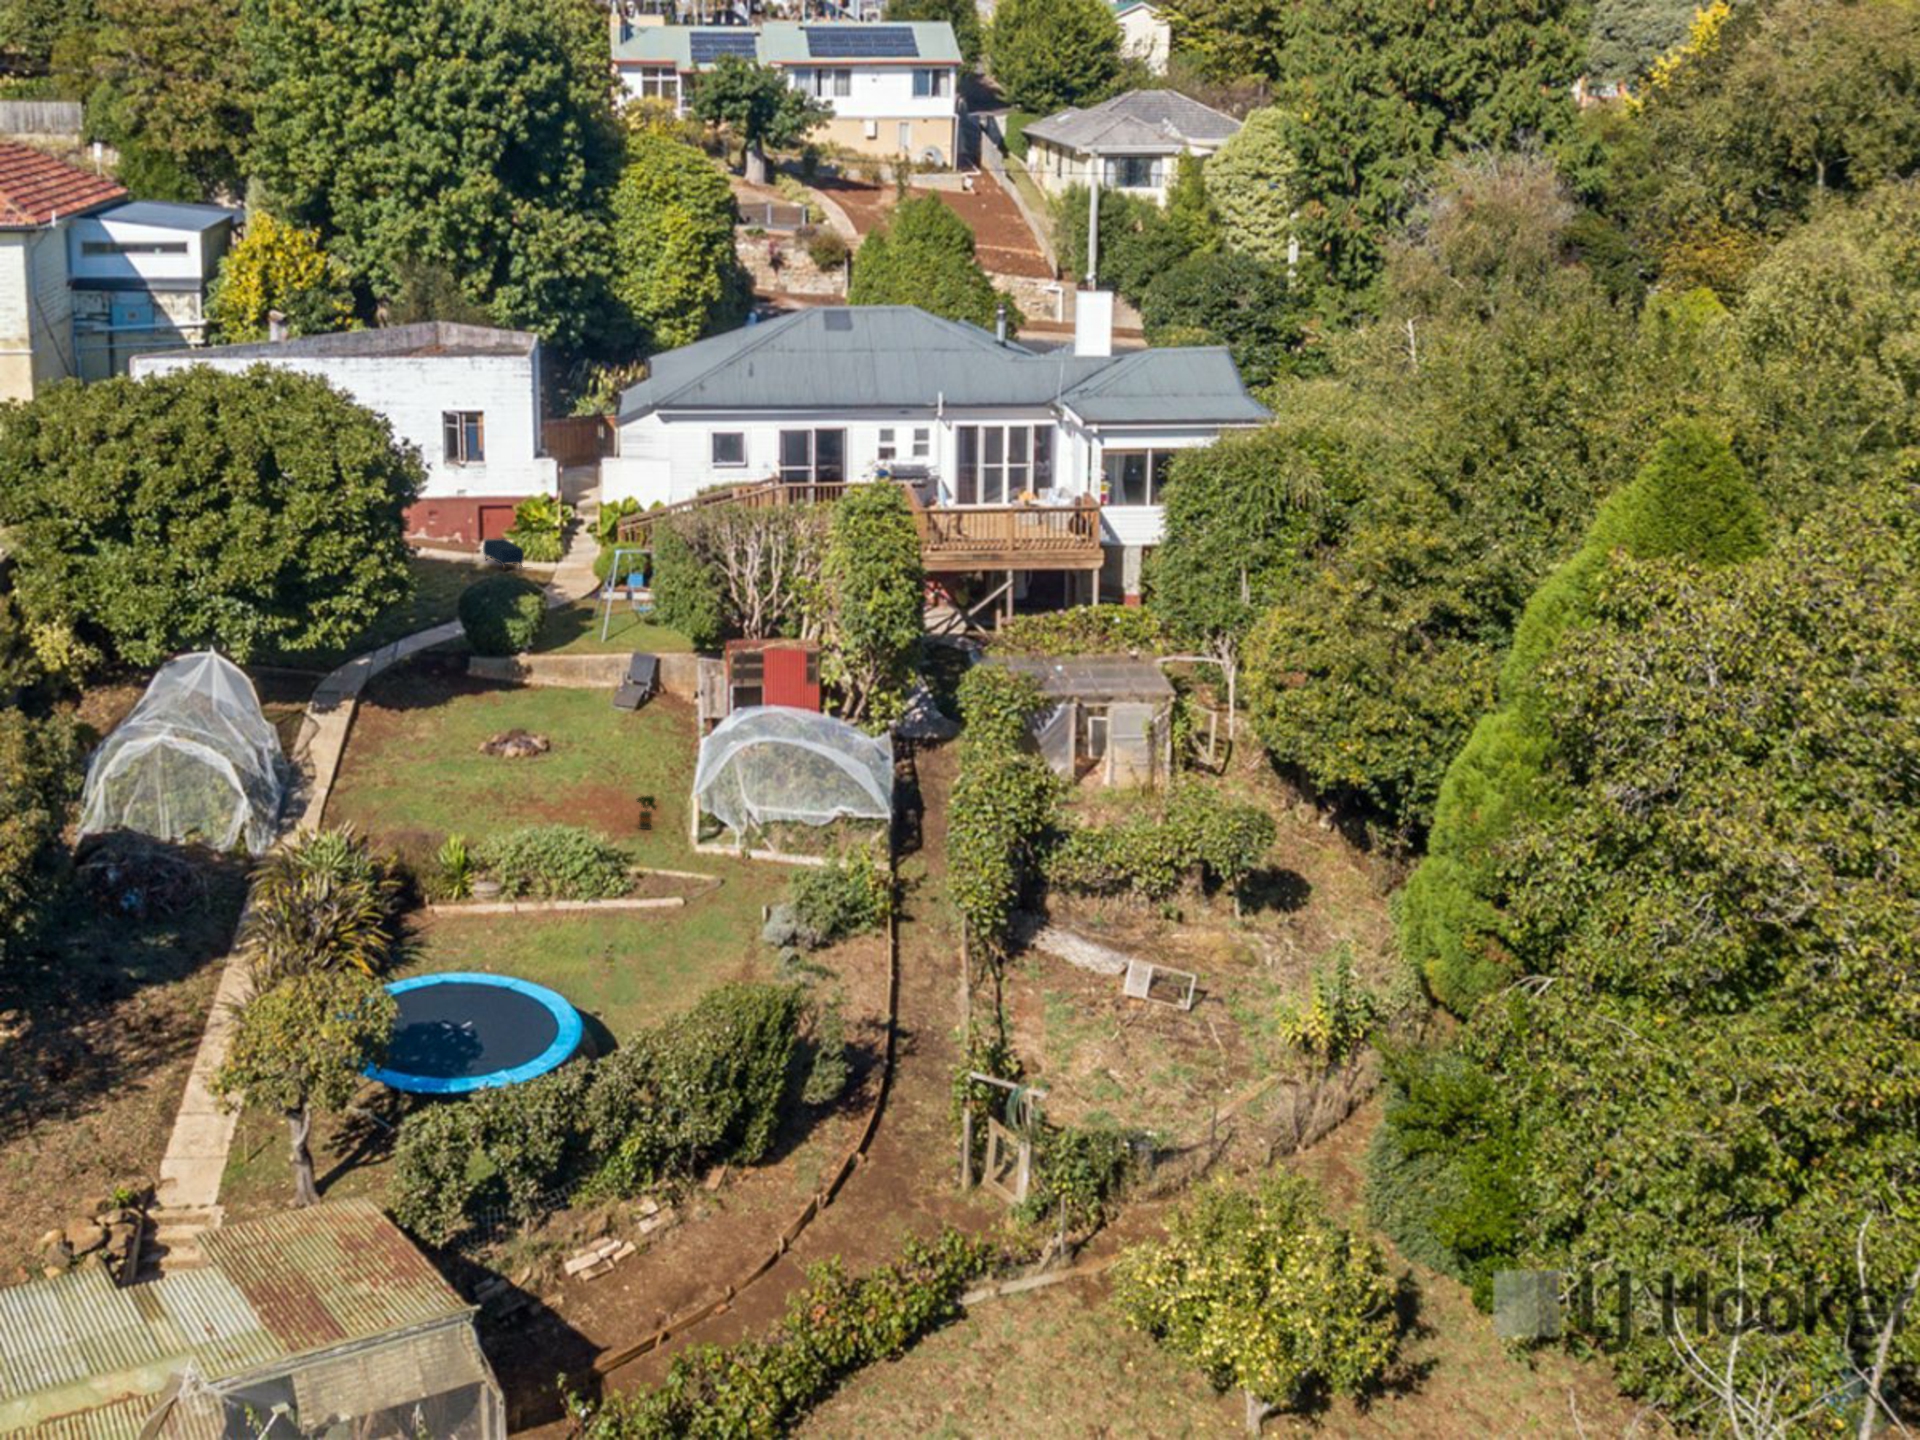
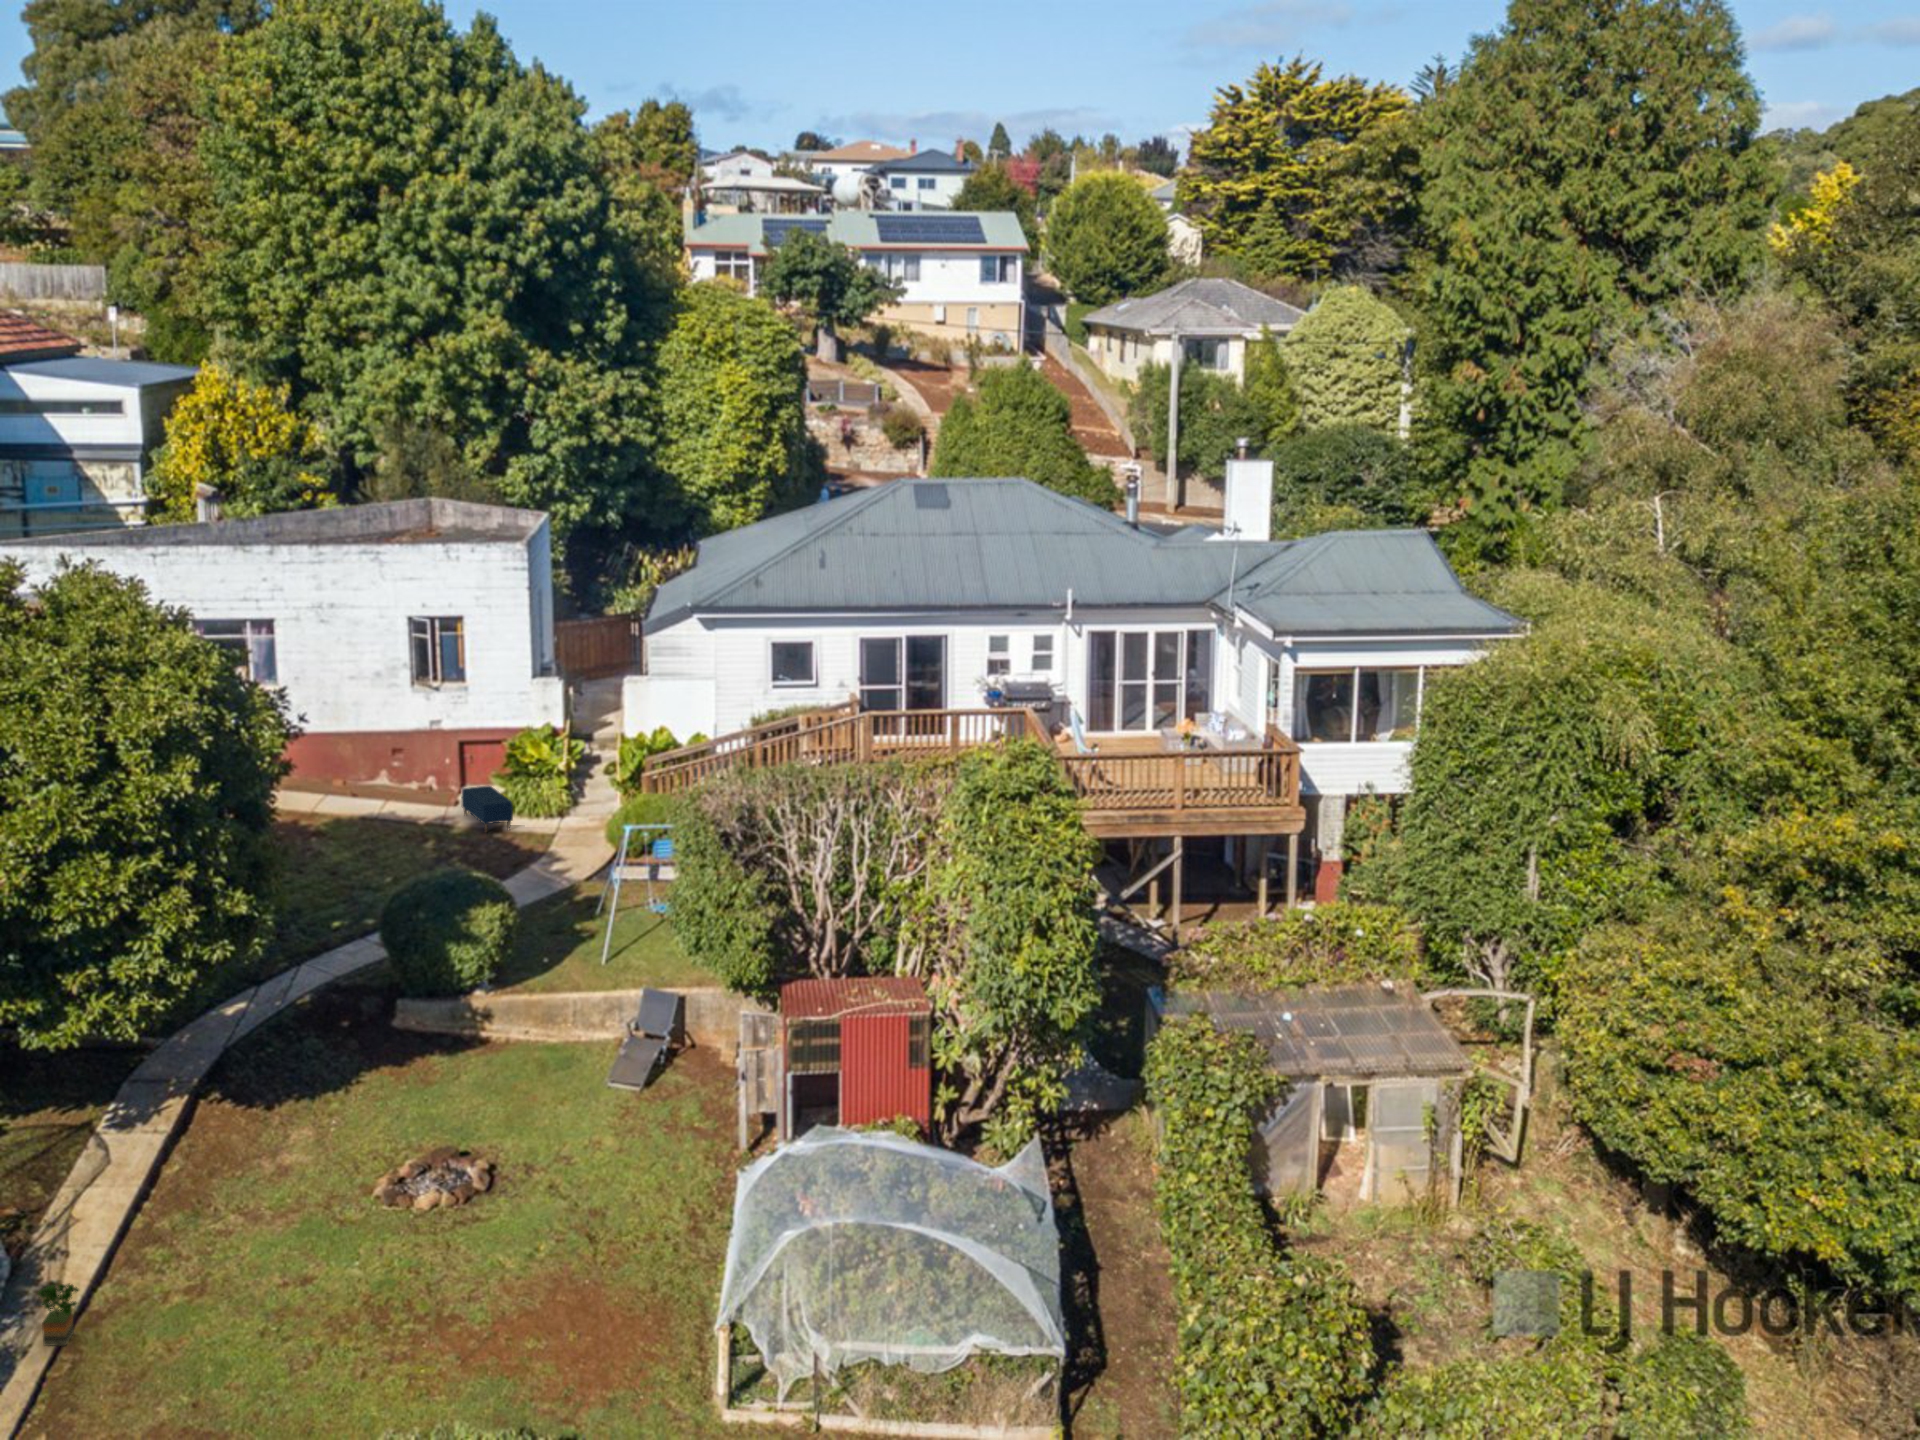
potted tree: present [636,796,657,829] -> present [38,1284,78,1346]

